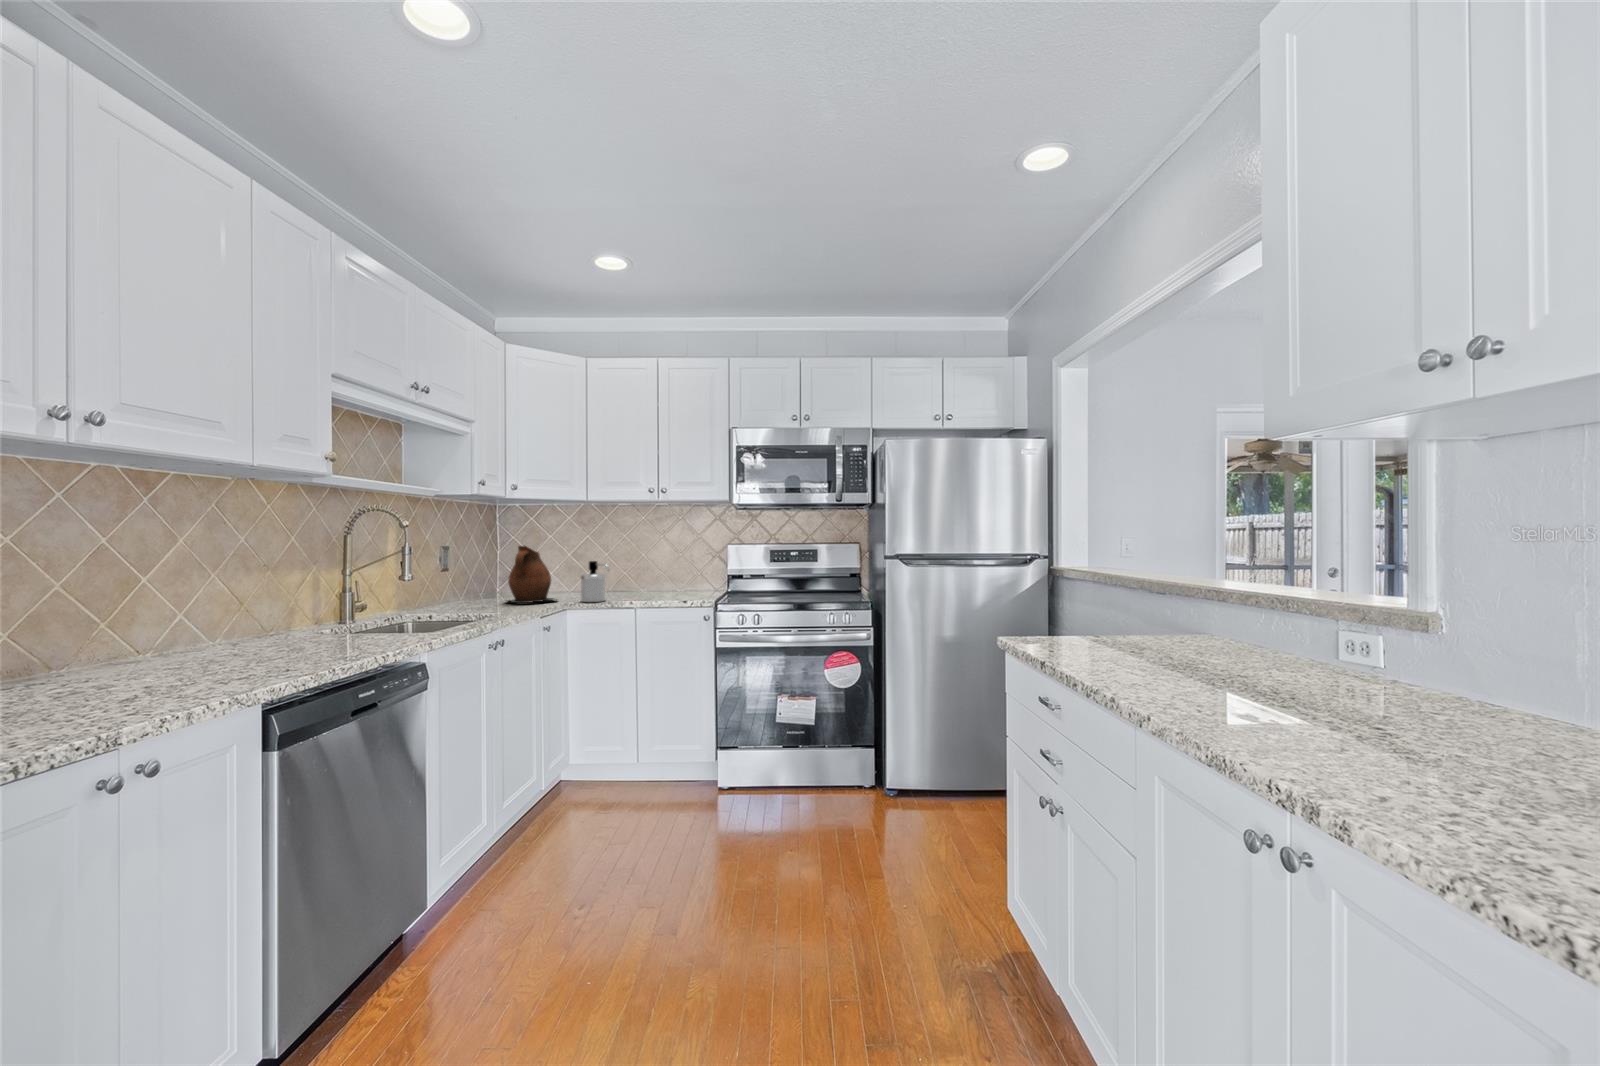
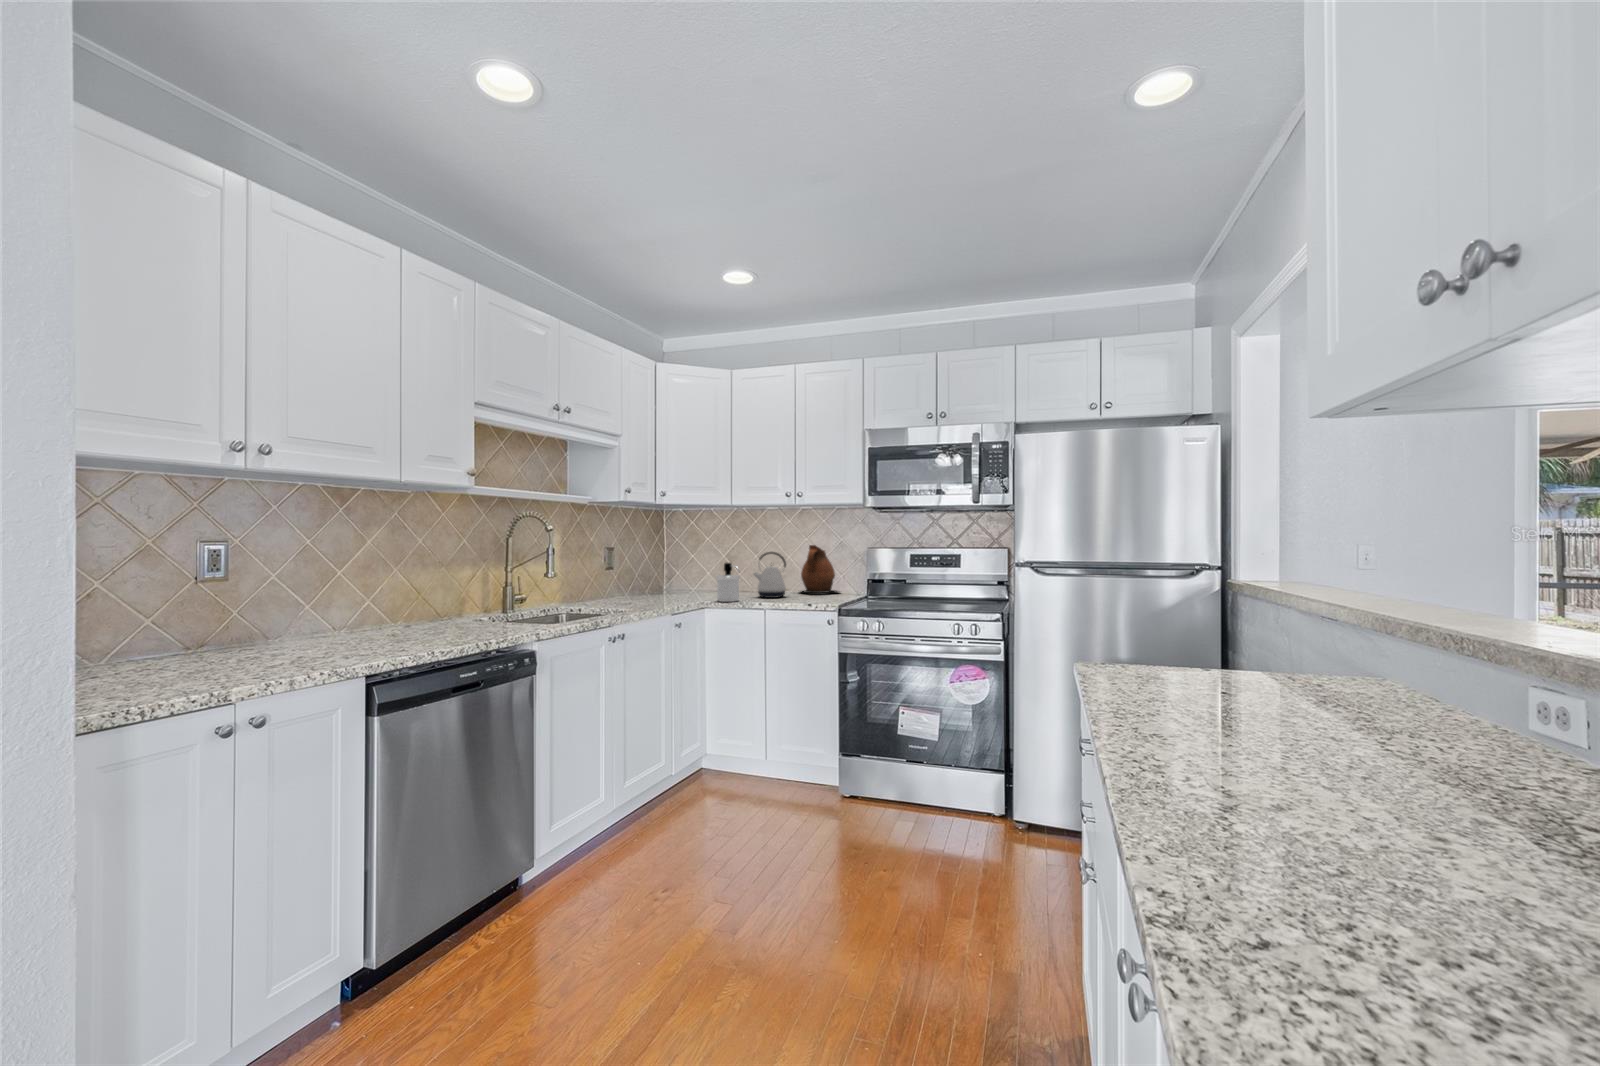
ceramic pitcher: present [508,546,557,603] -> present [801,545,837,593]
kettle: none [614,549,652,597] -> present [754,552,787,598]

